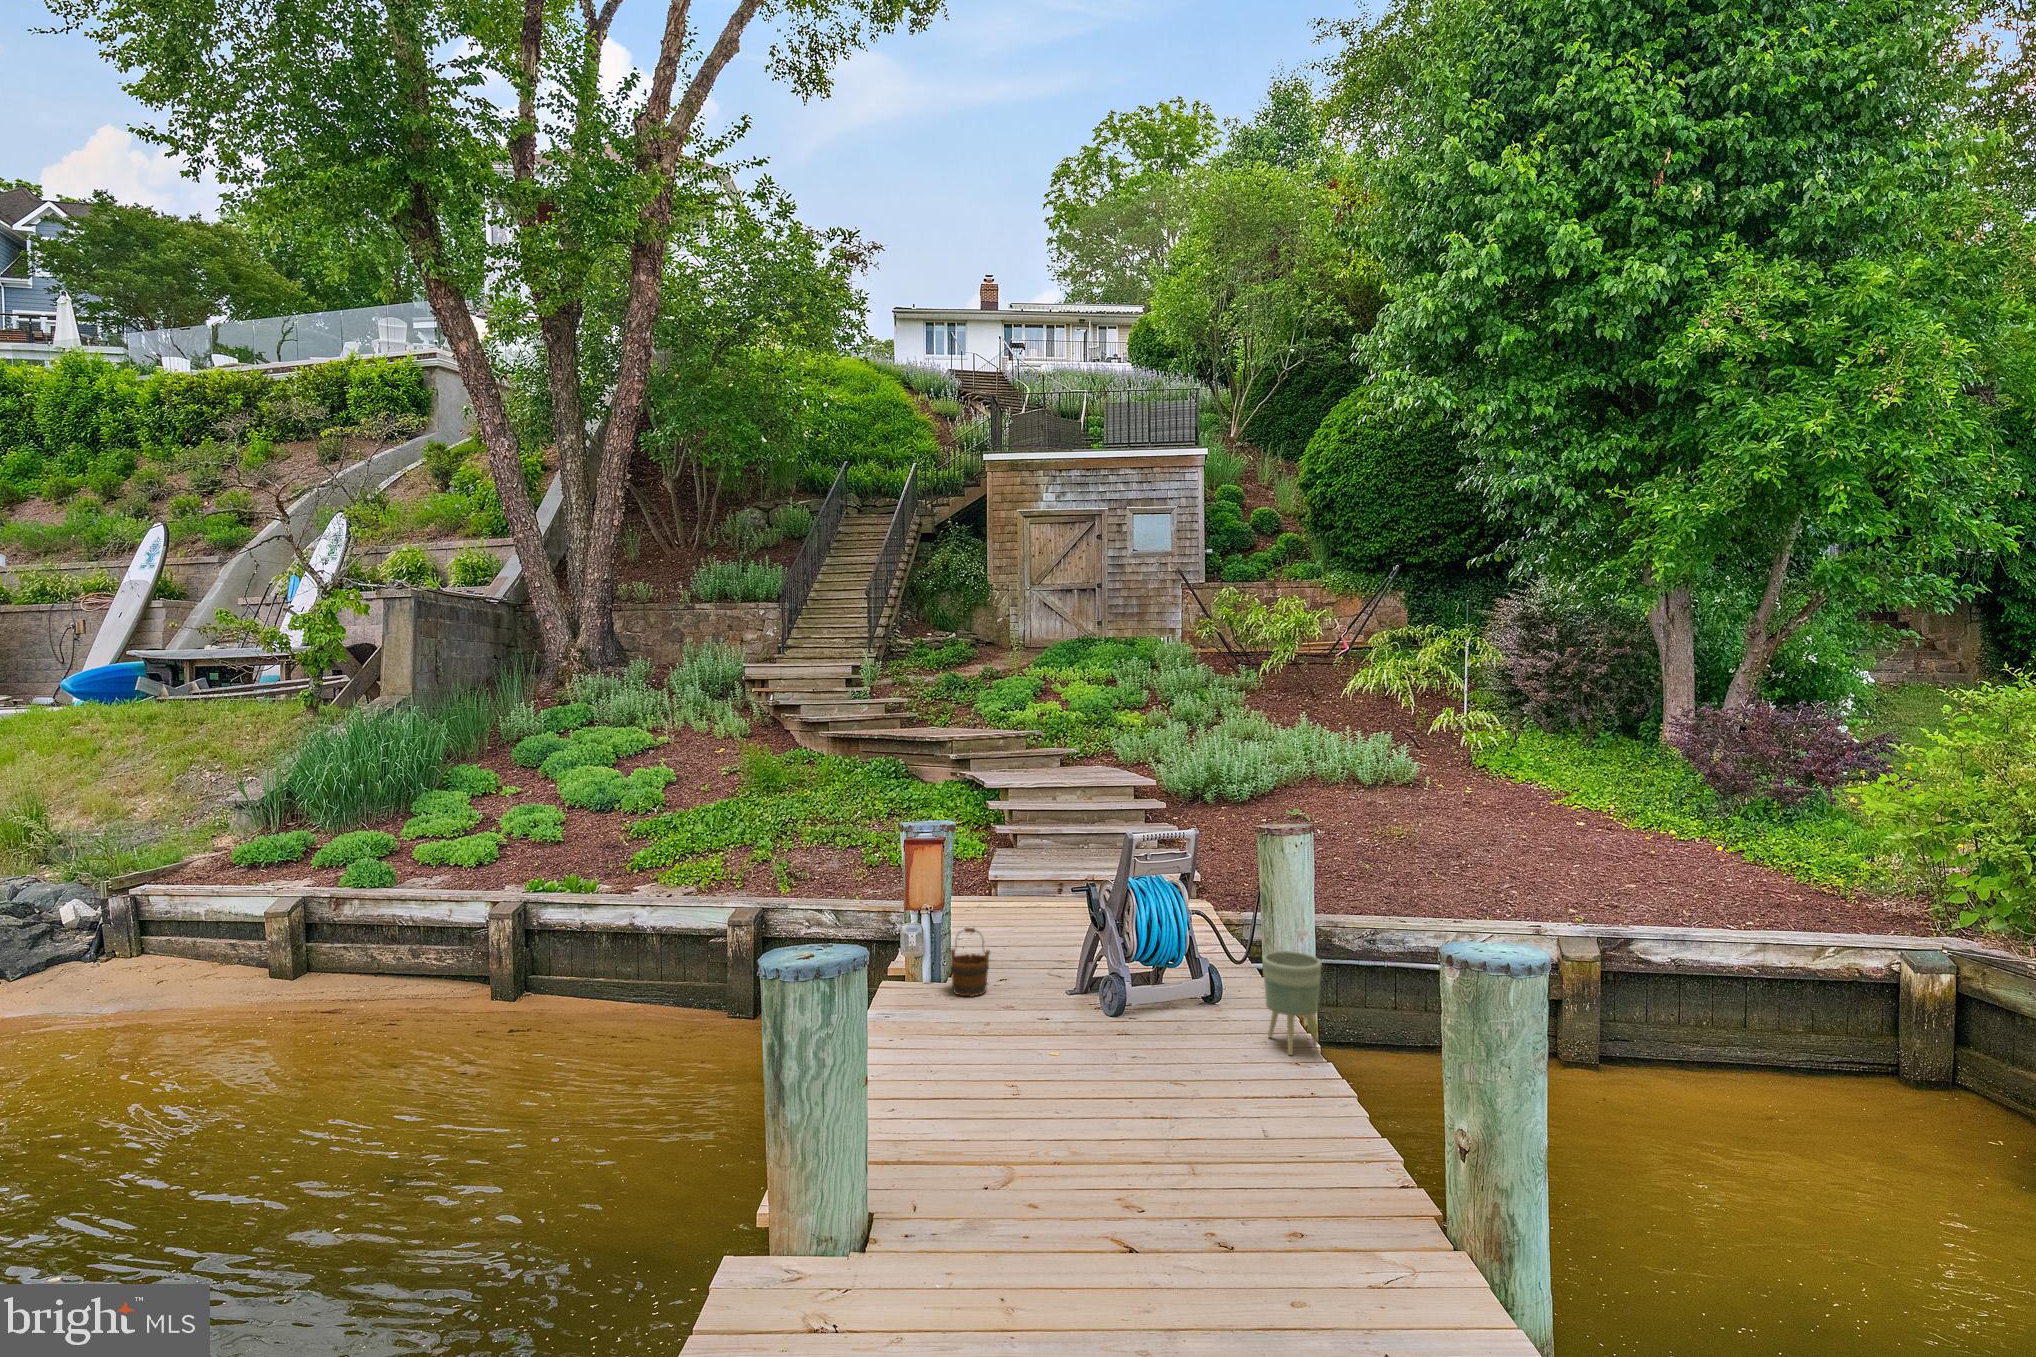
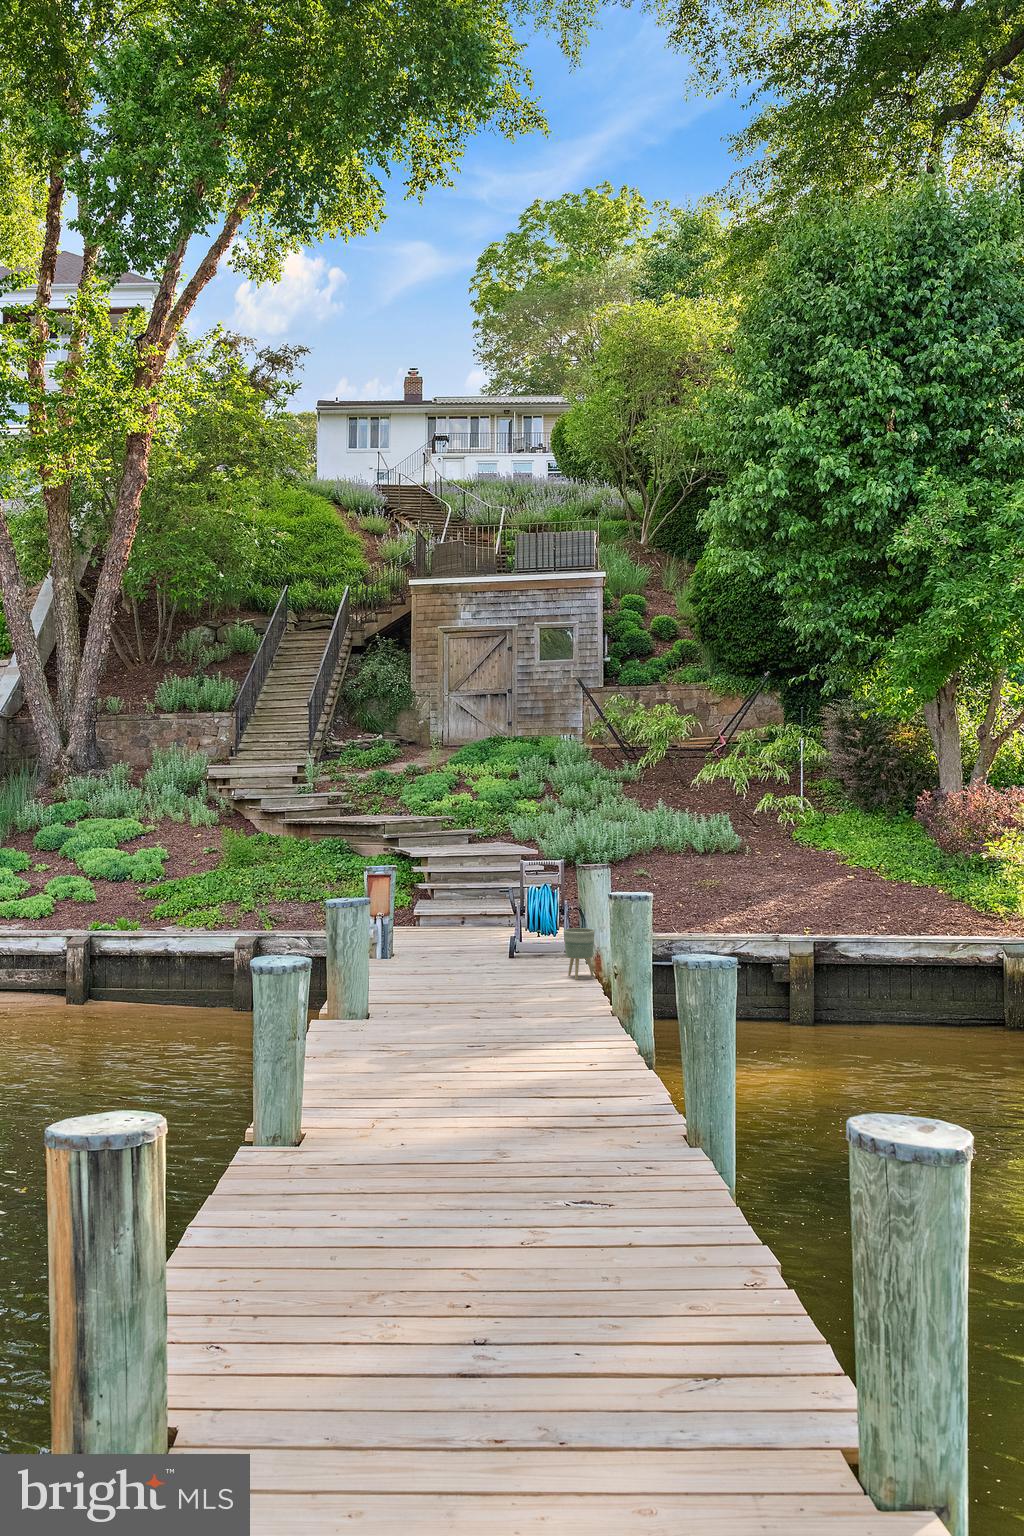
wooden bucket: present [950,928,990,997] -> none [390,927,415,967]

